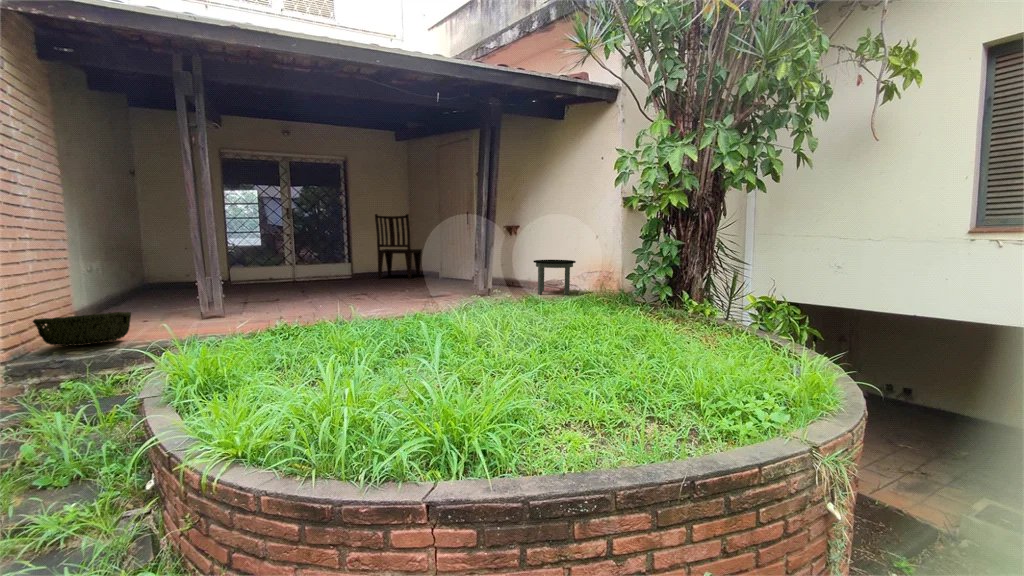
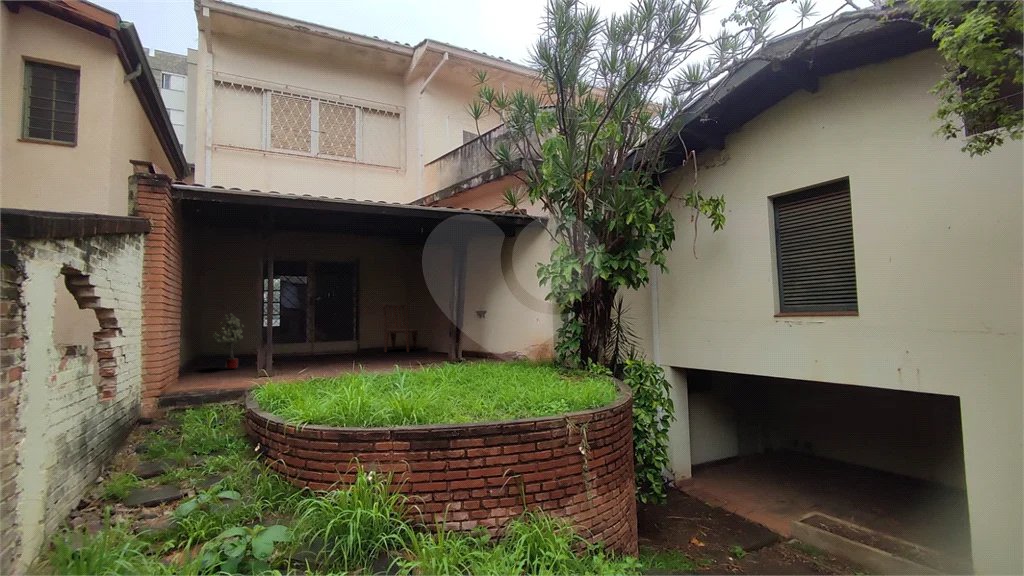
potted tree: none [118,219,171,303] -> present [213,314,243,369]
round table: present [533,260,576,295] -> none [491,335,520,360]
woven basket: present [33,312,131,346] -> none [189,369,236,389]

